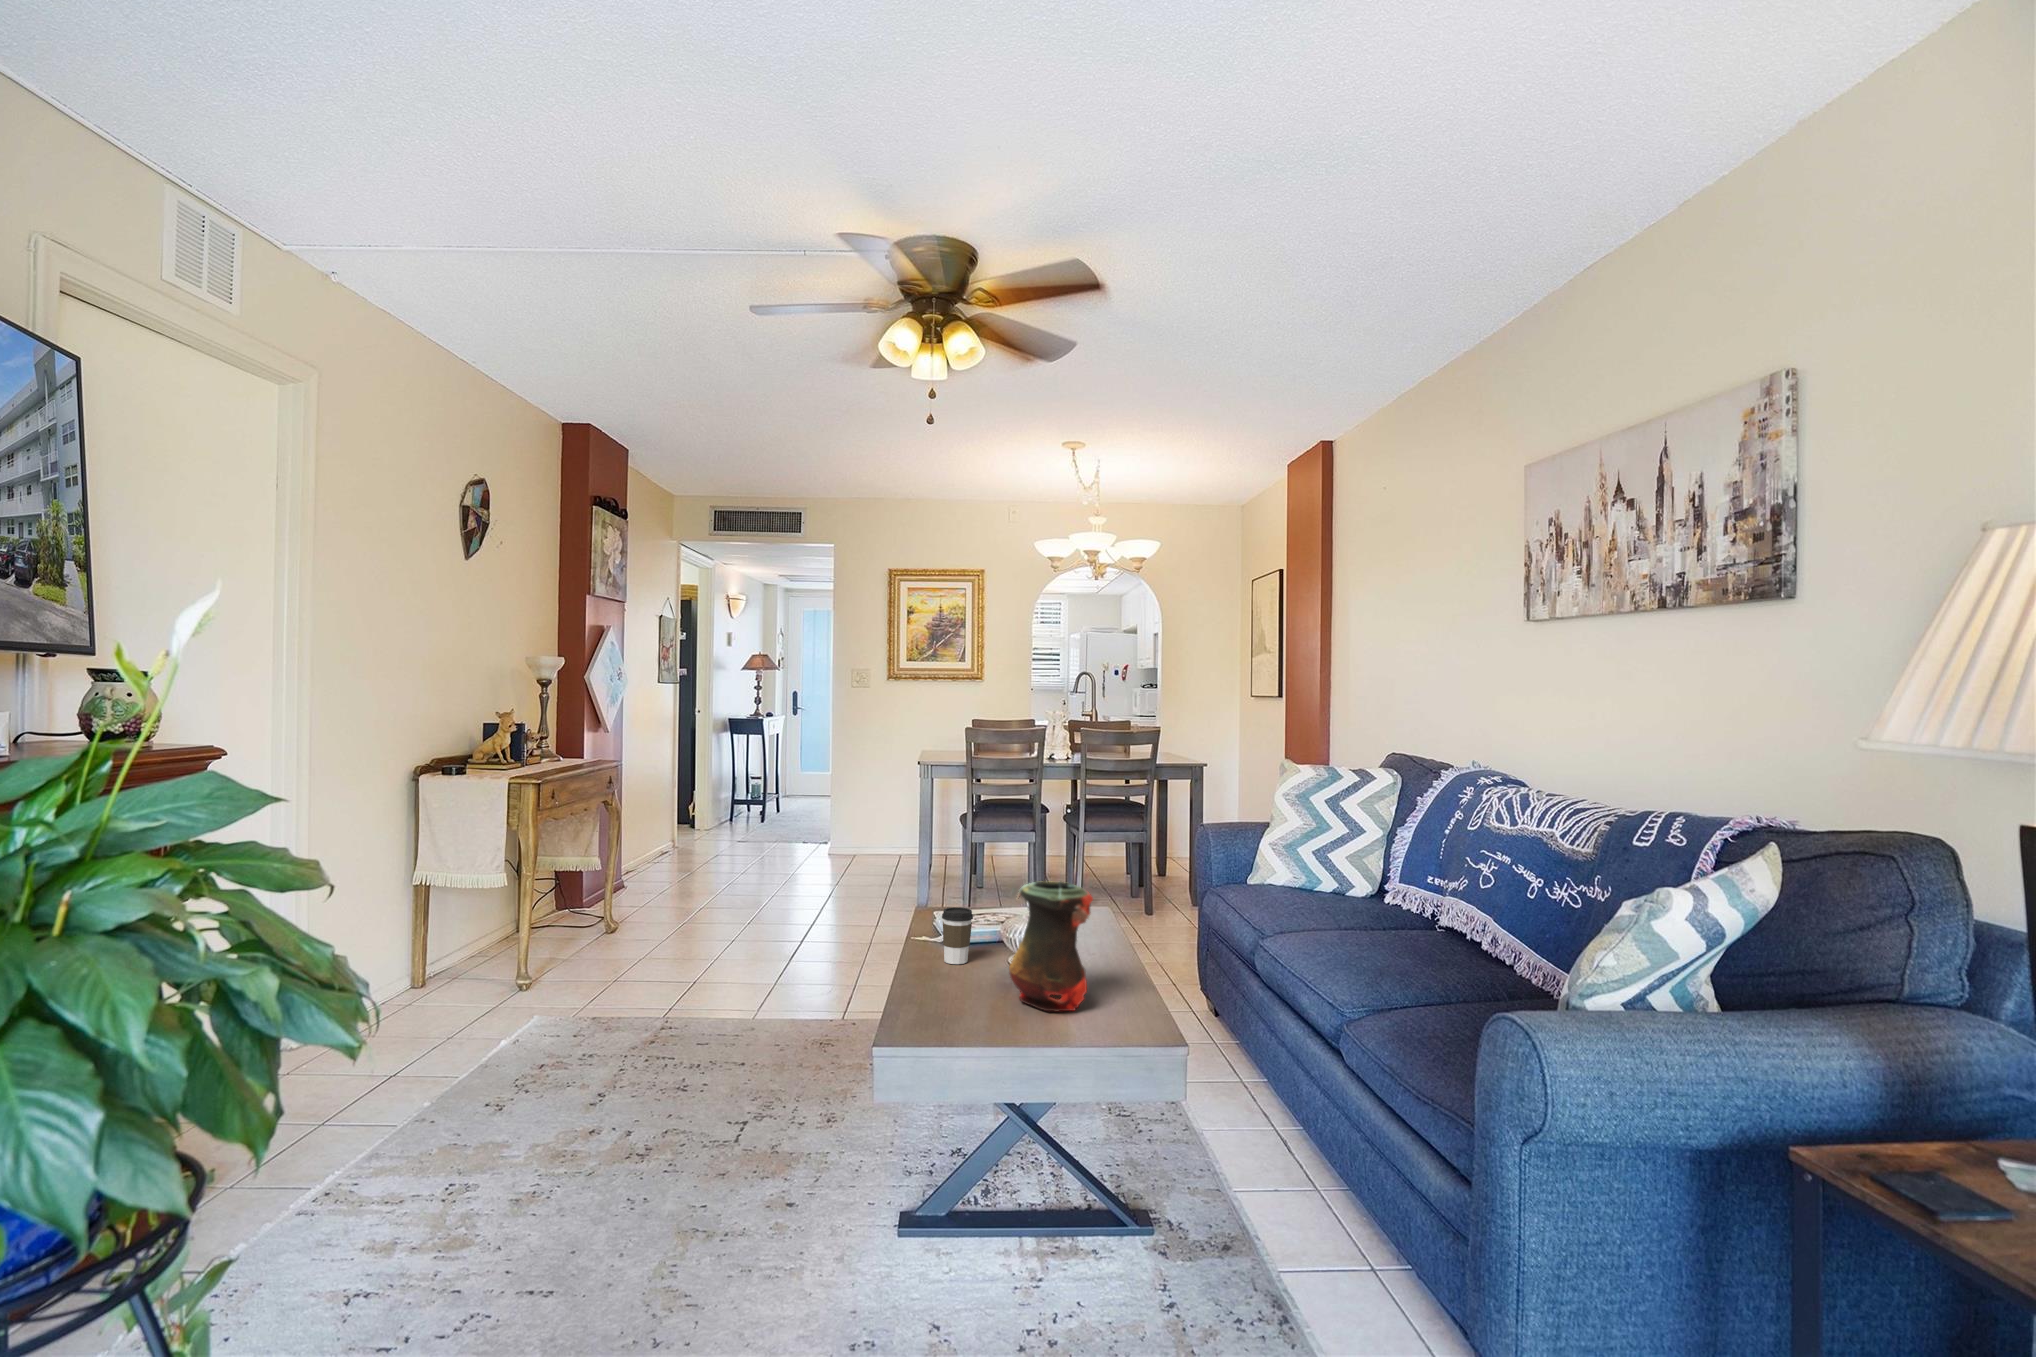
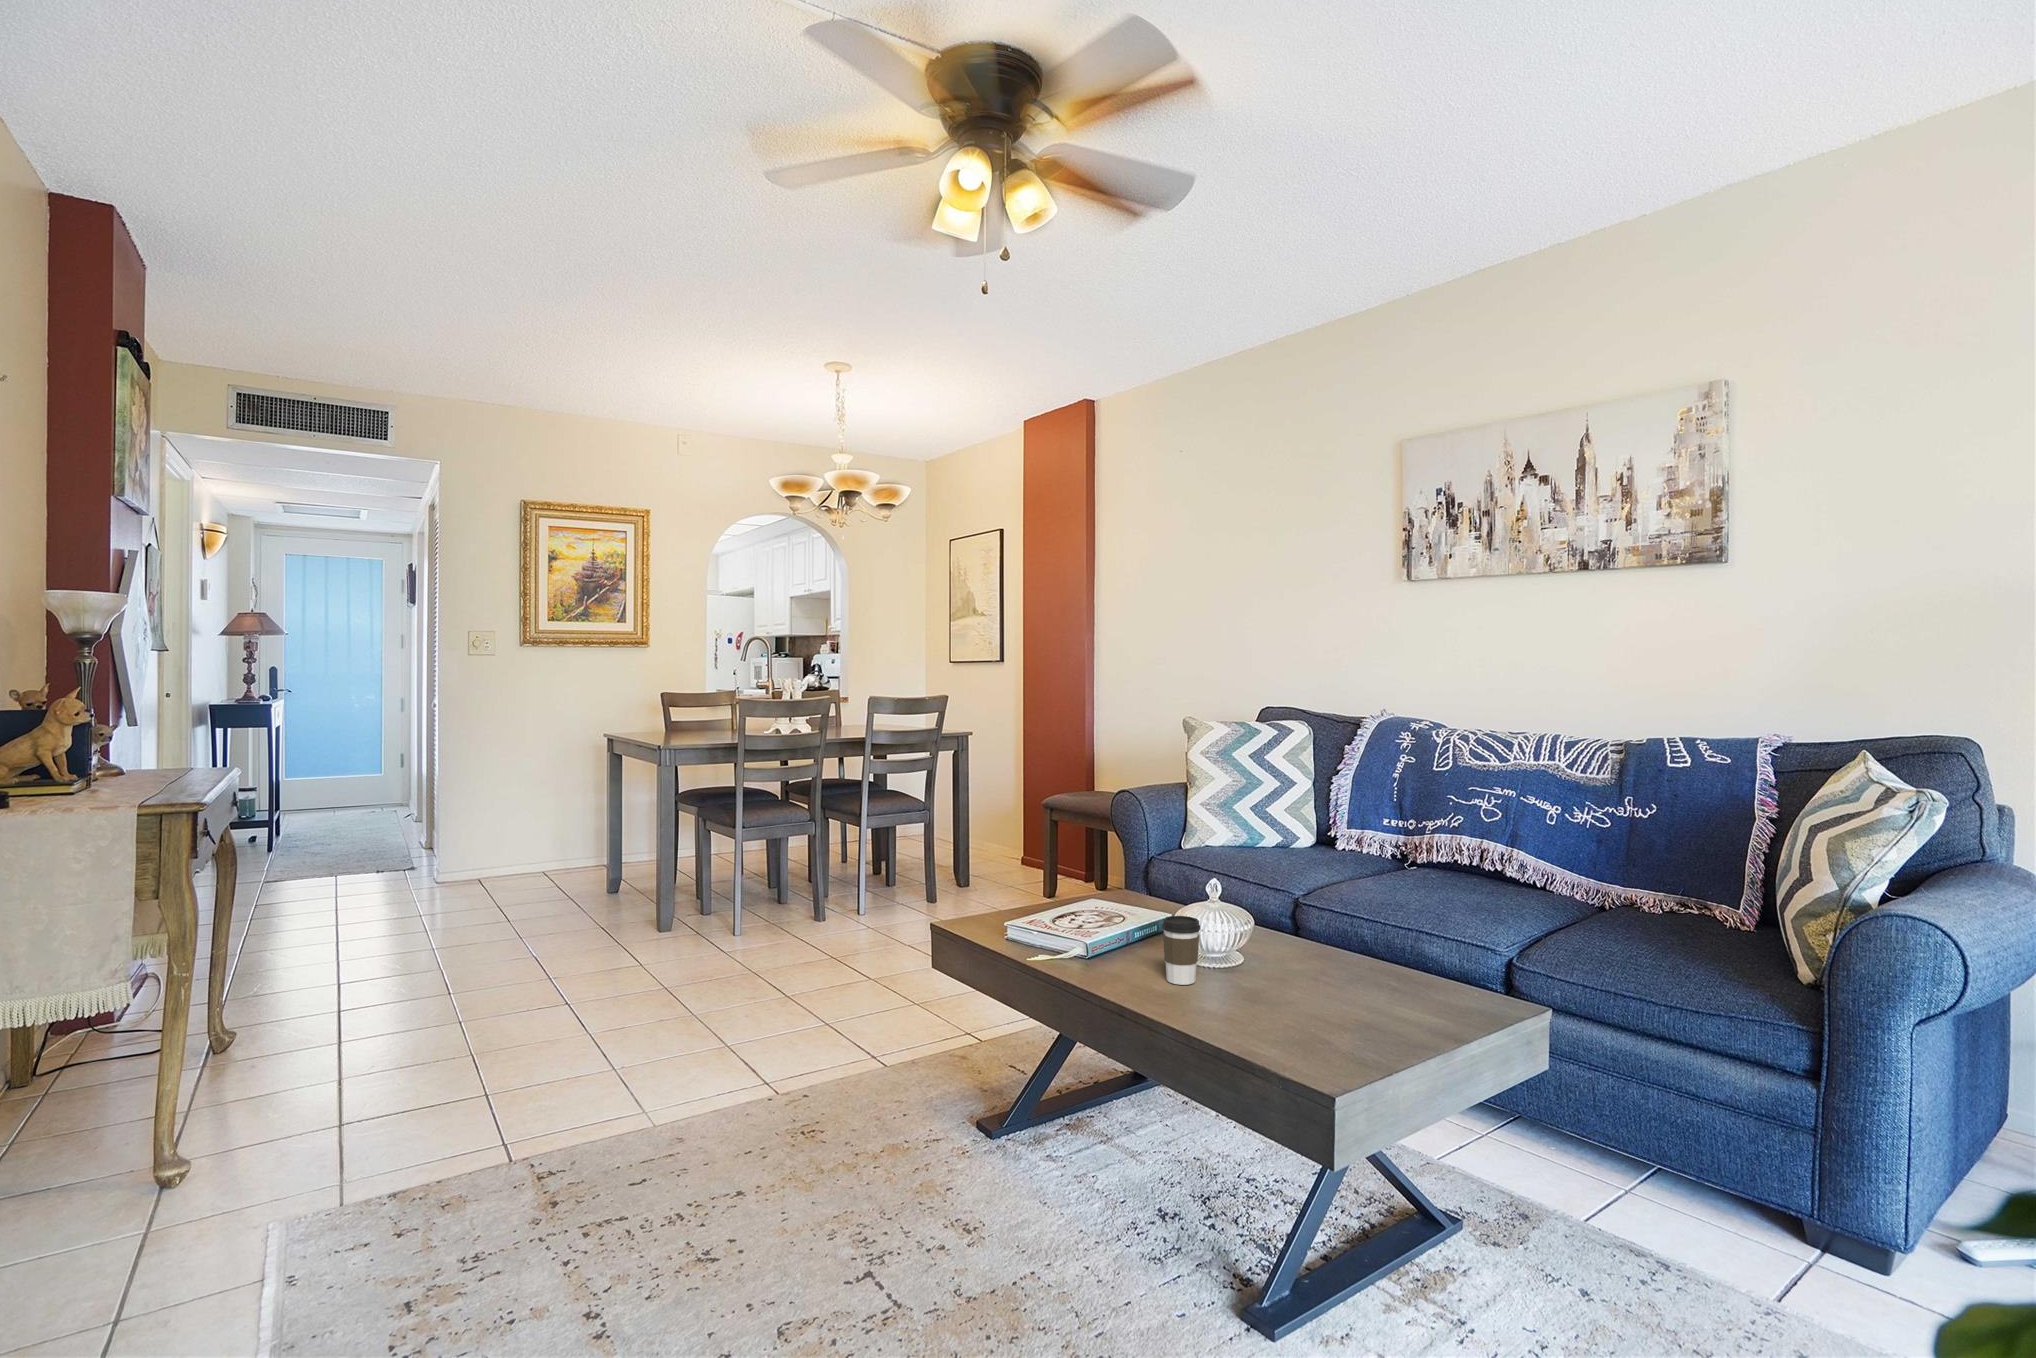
vase: present [1009,881,1093,1011] -> none [1319,868,1425,1014]

